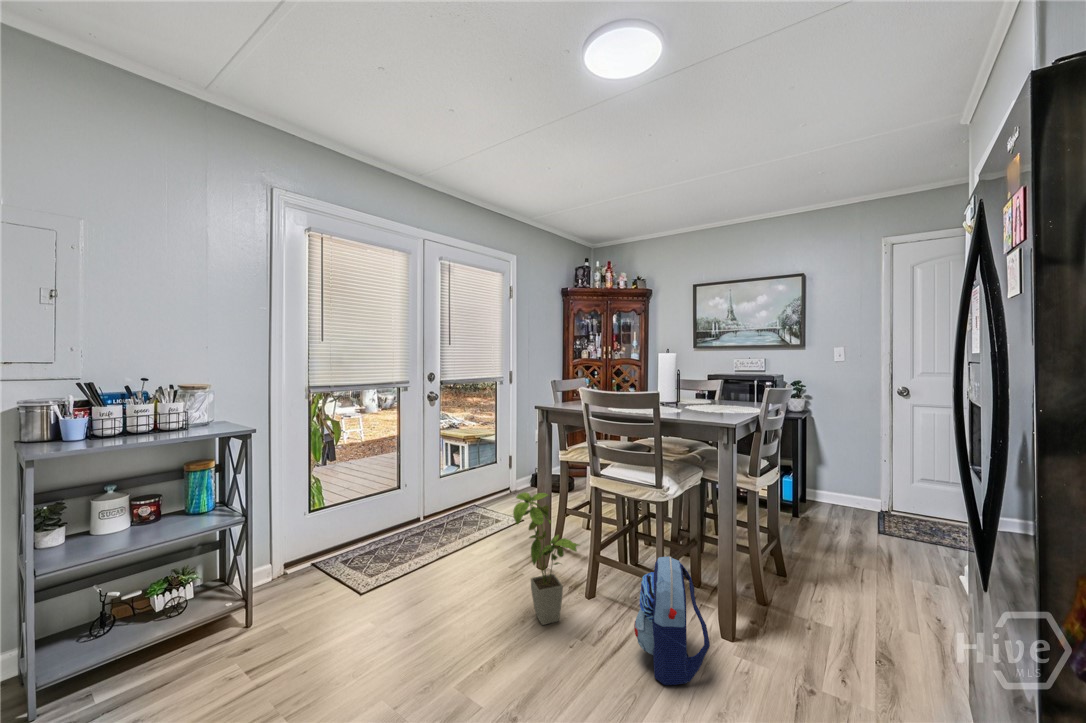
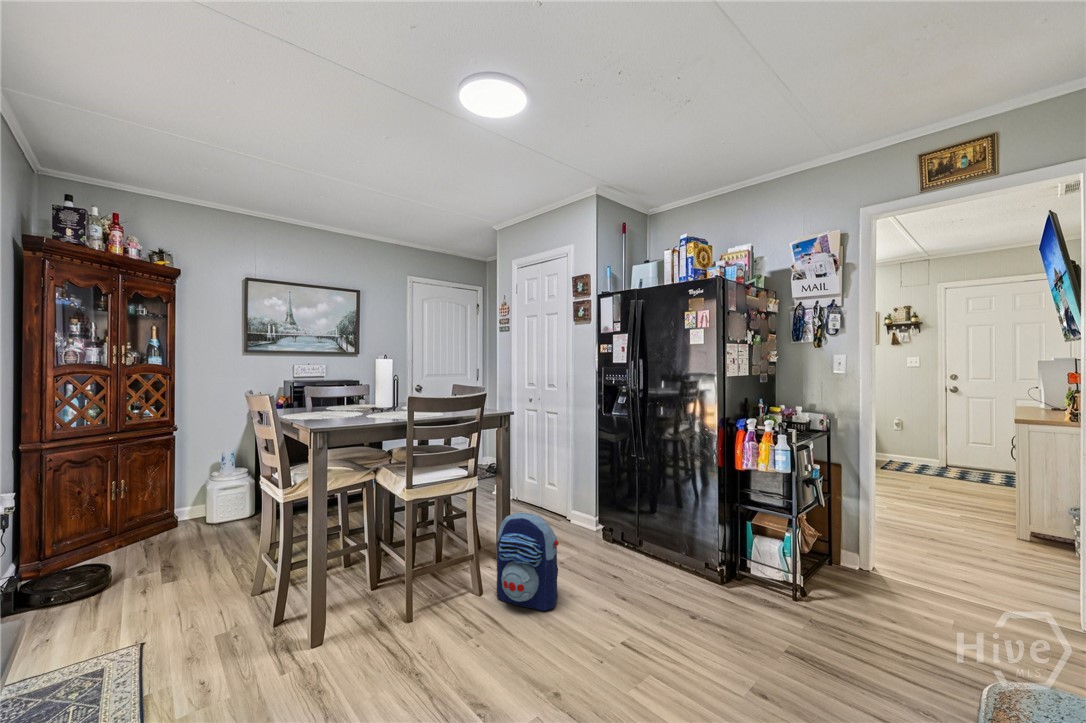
house plant: present [513,493,579,625] -> none [390,498,476,666]

